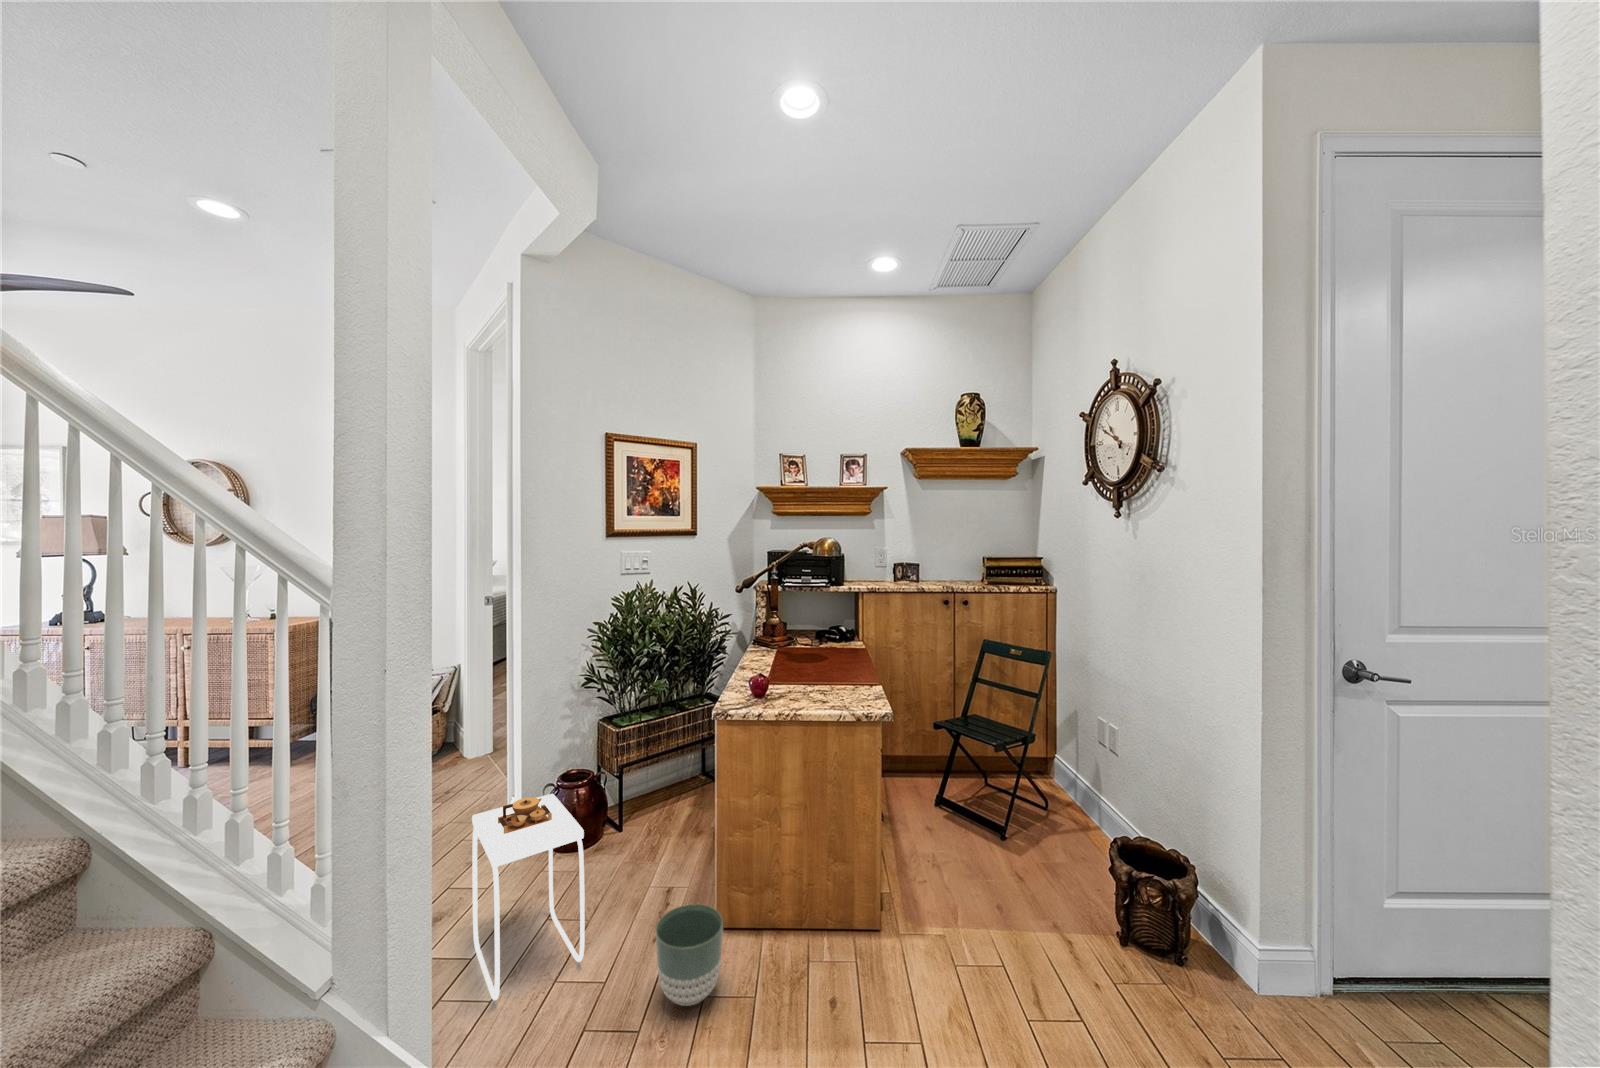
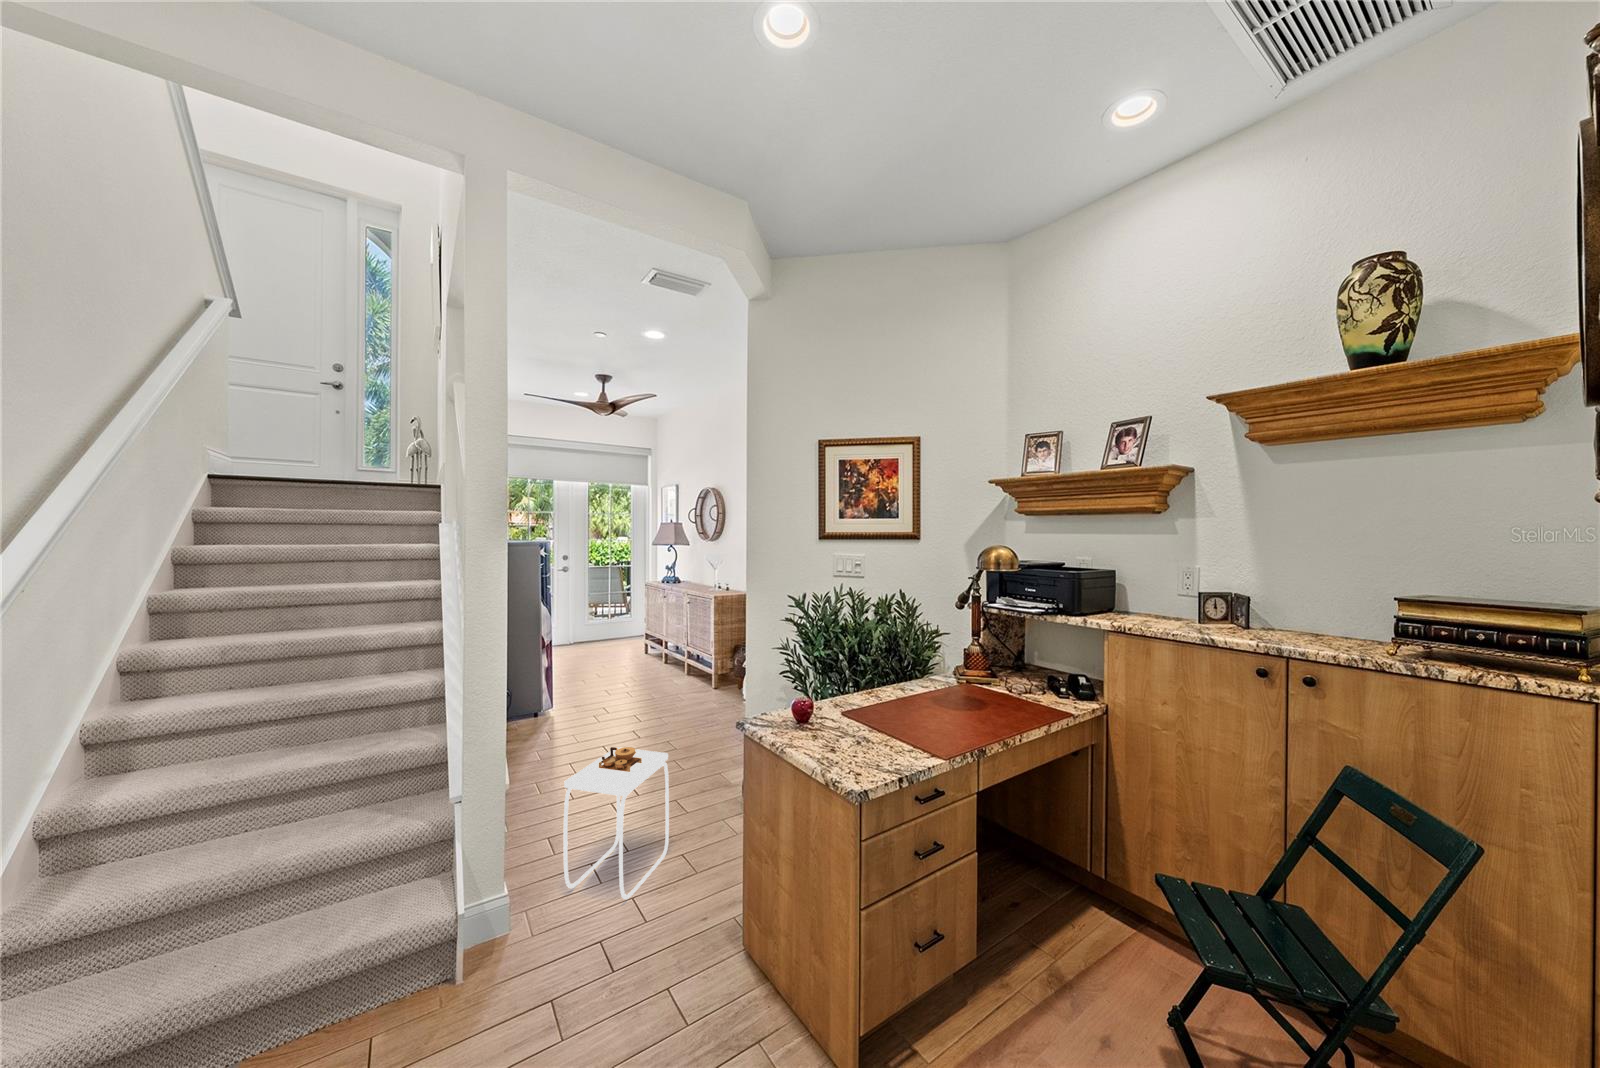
planter: present [656,904,723,1006] -> none [592,897,660,999]

